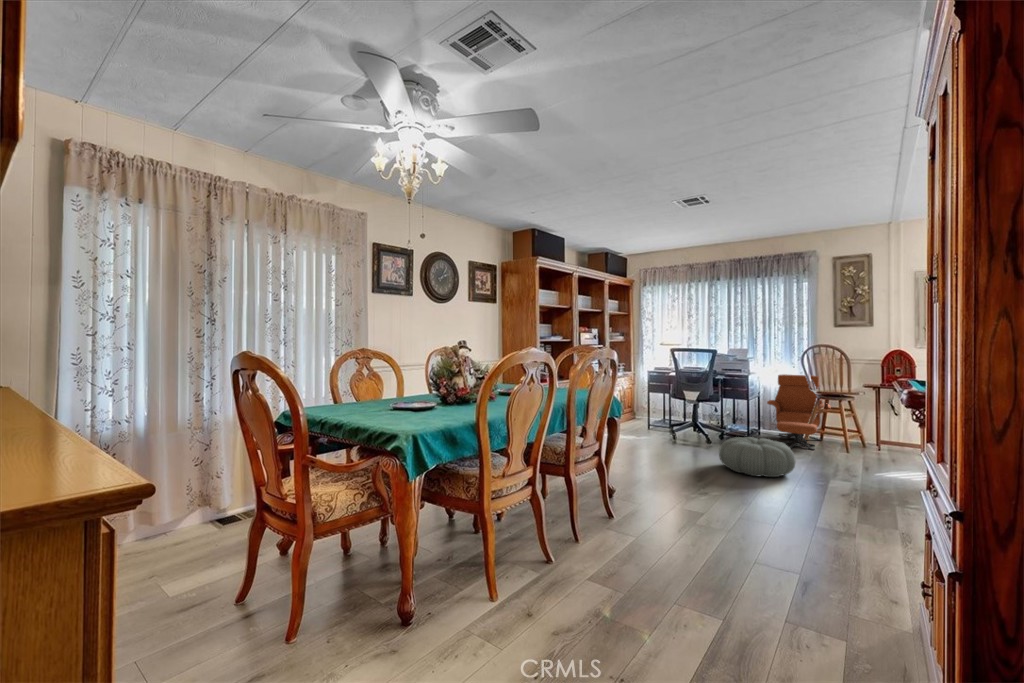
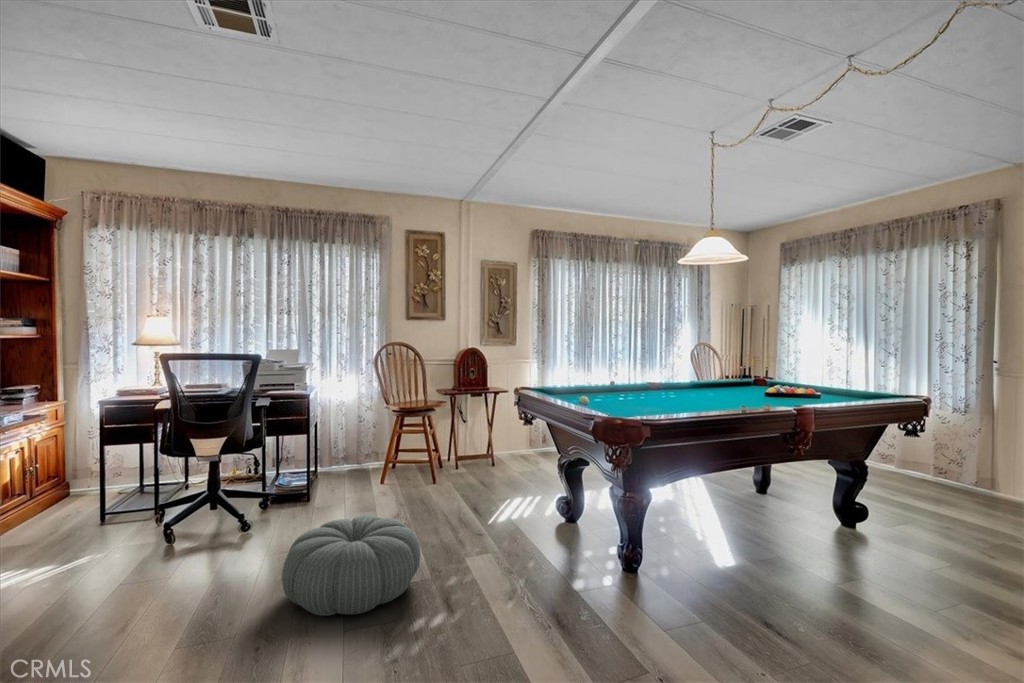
lounge chair: present [767,374,831,450] -> none [330,384,409,502]

